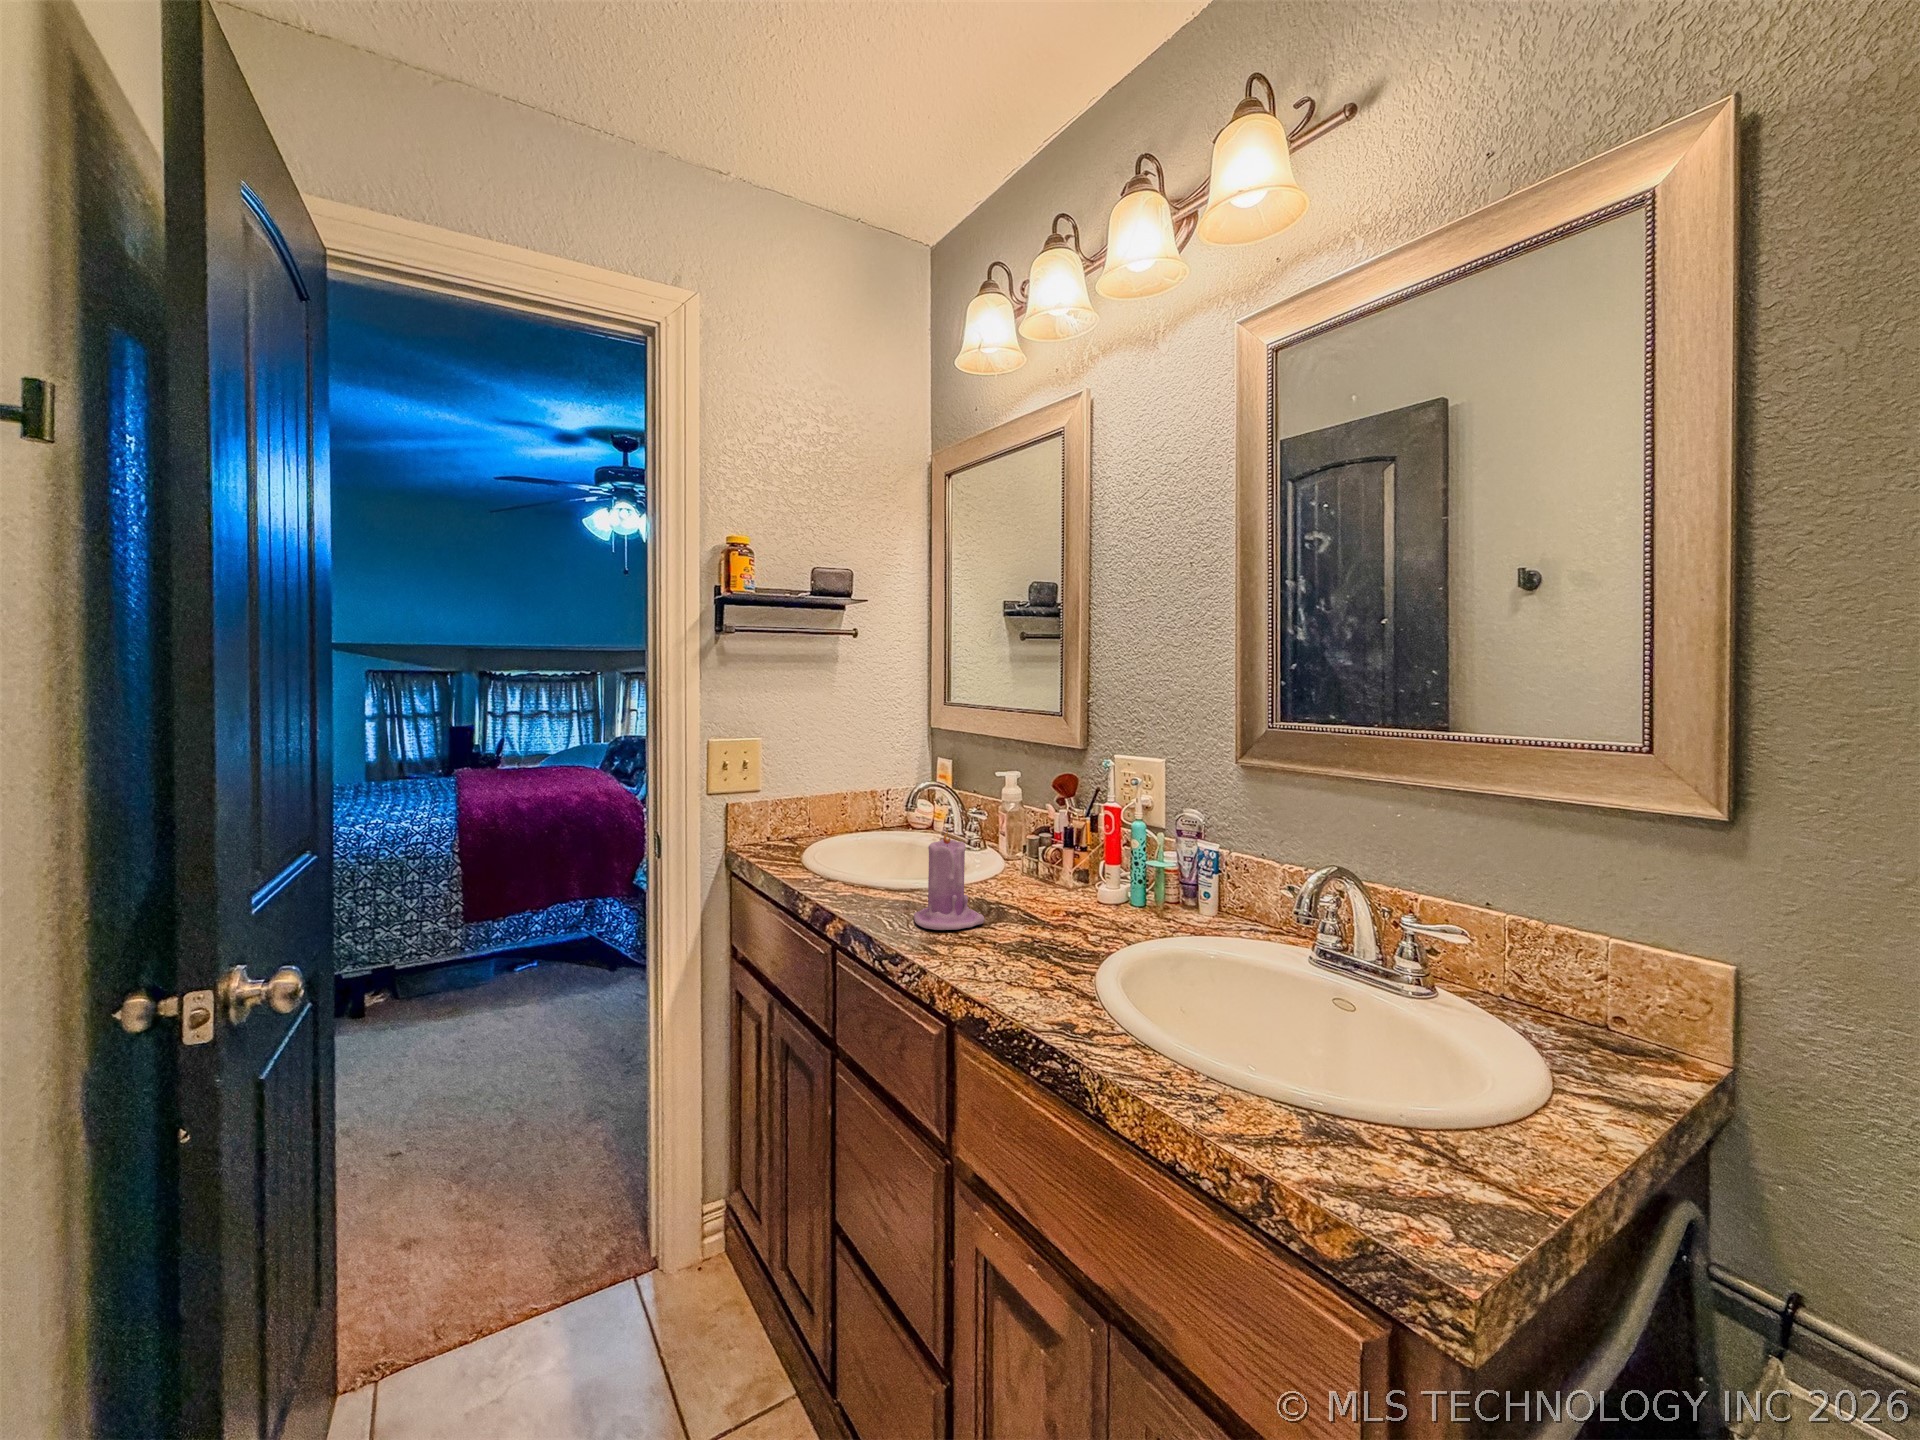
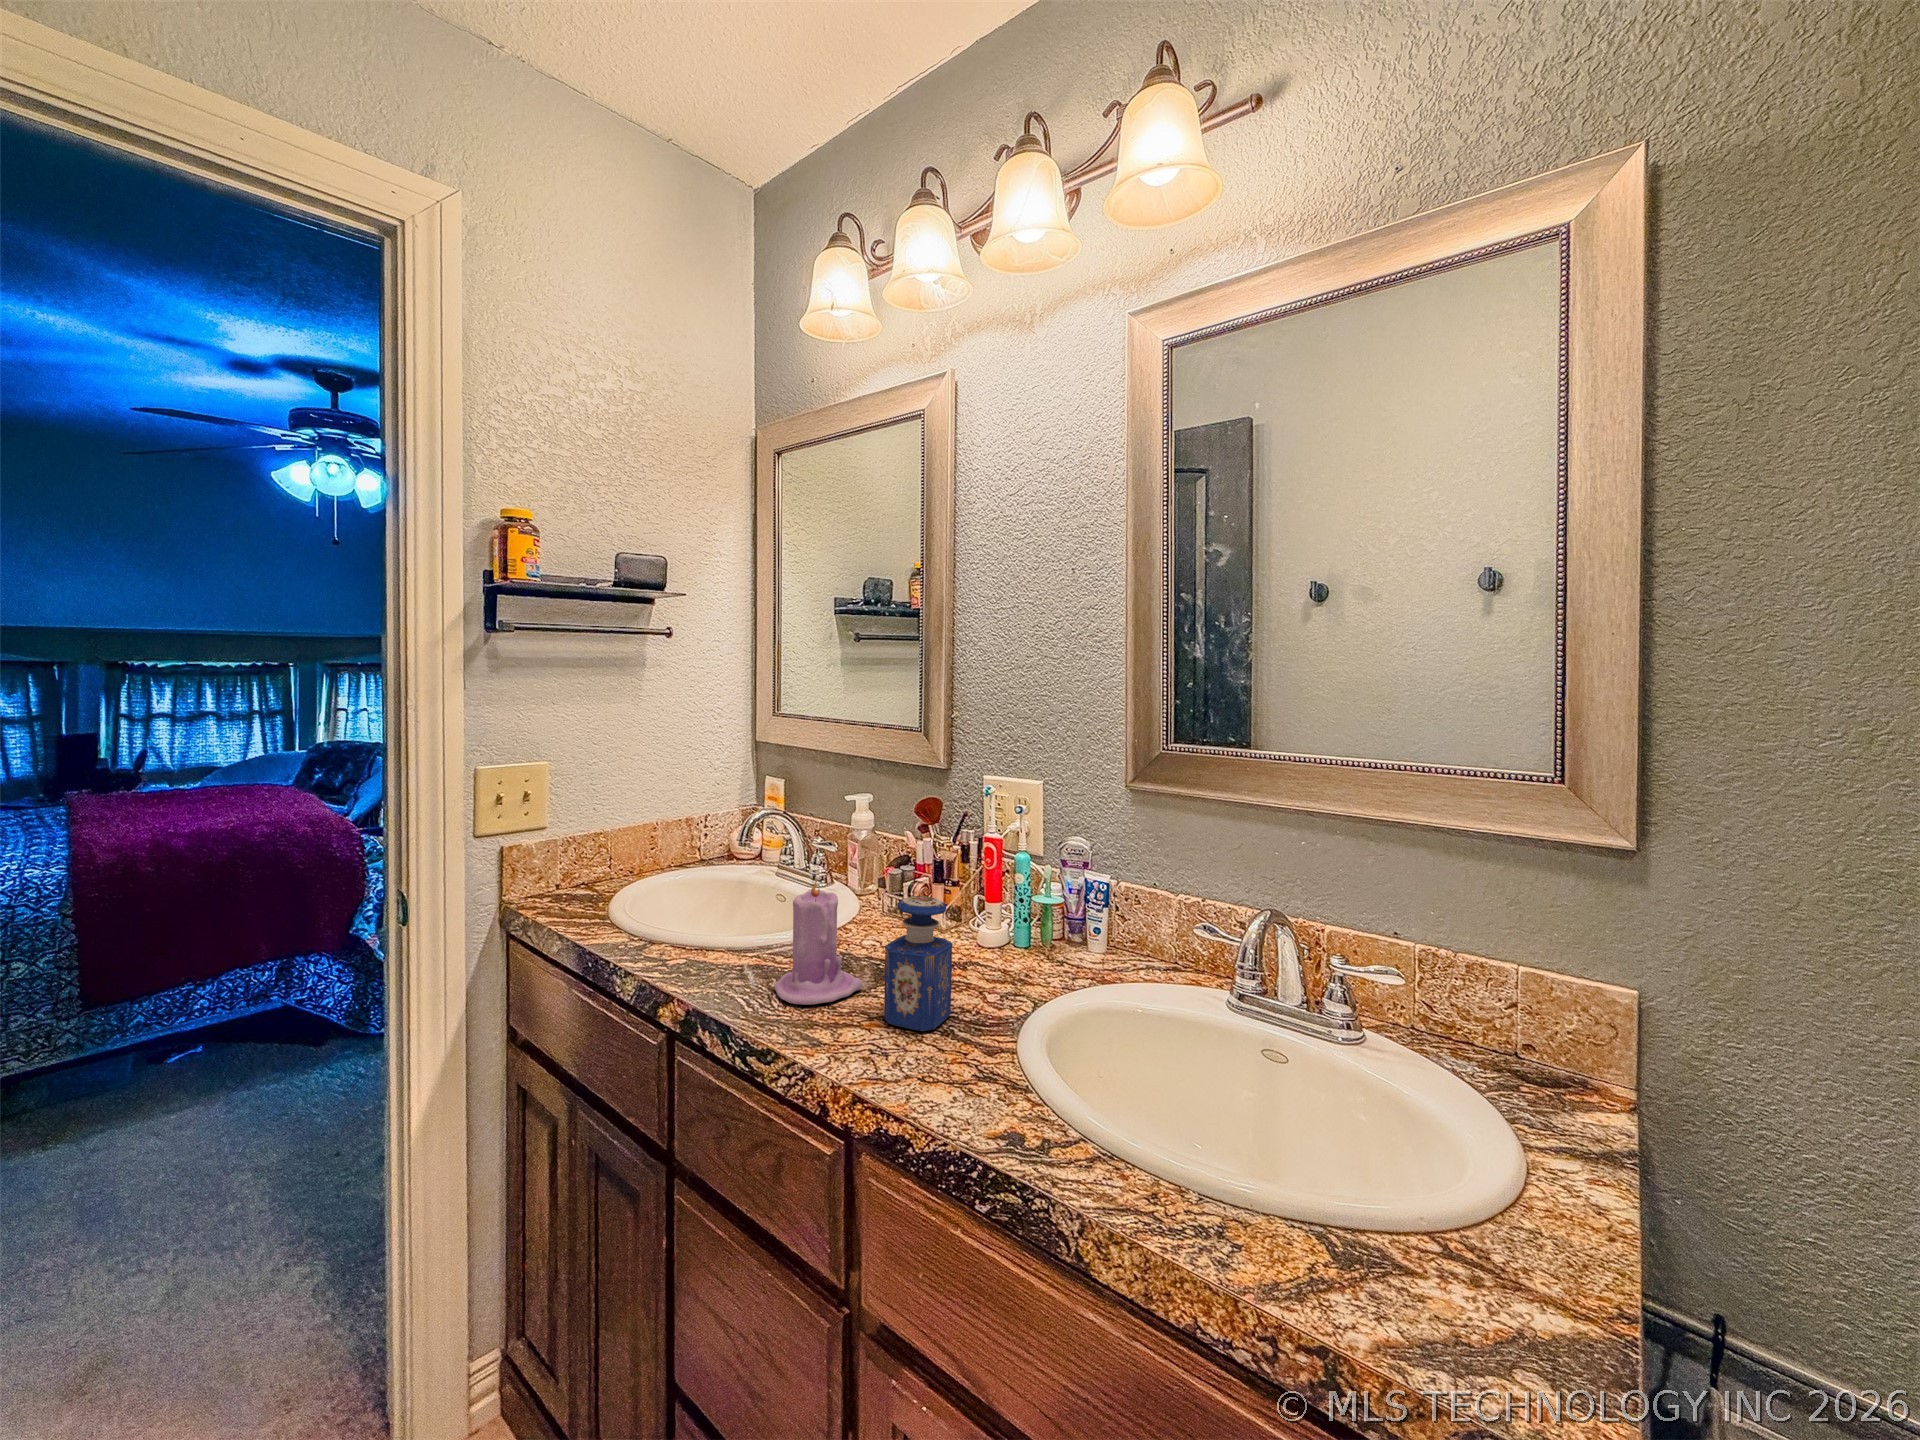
perfume bottle: none [995,844,1053,955] -> present [884,896,952,1031]

